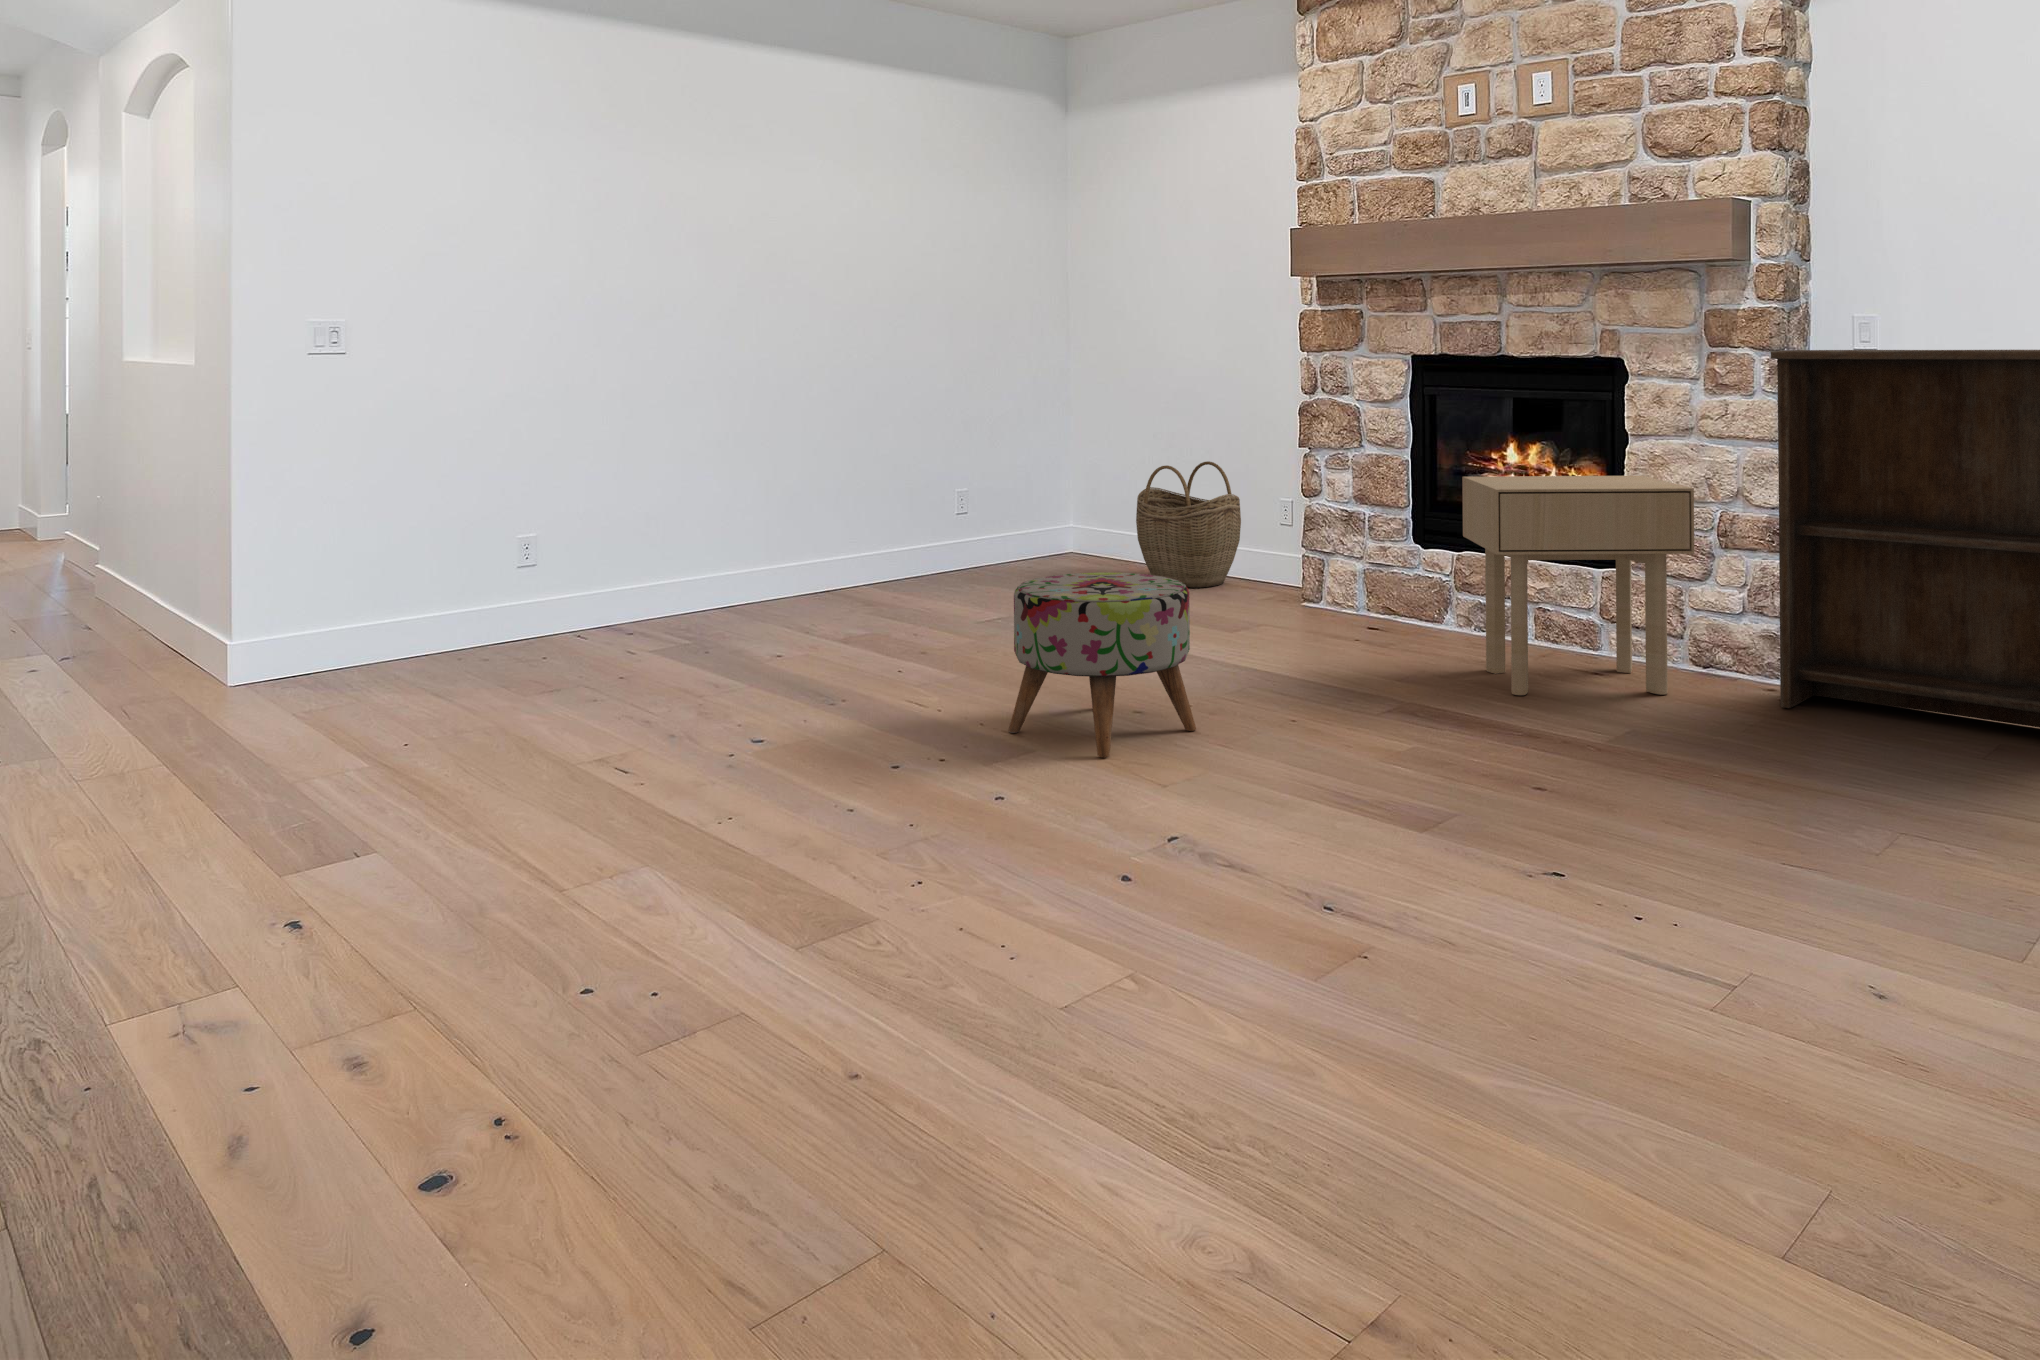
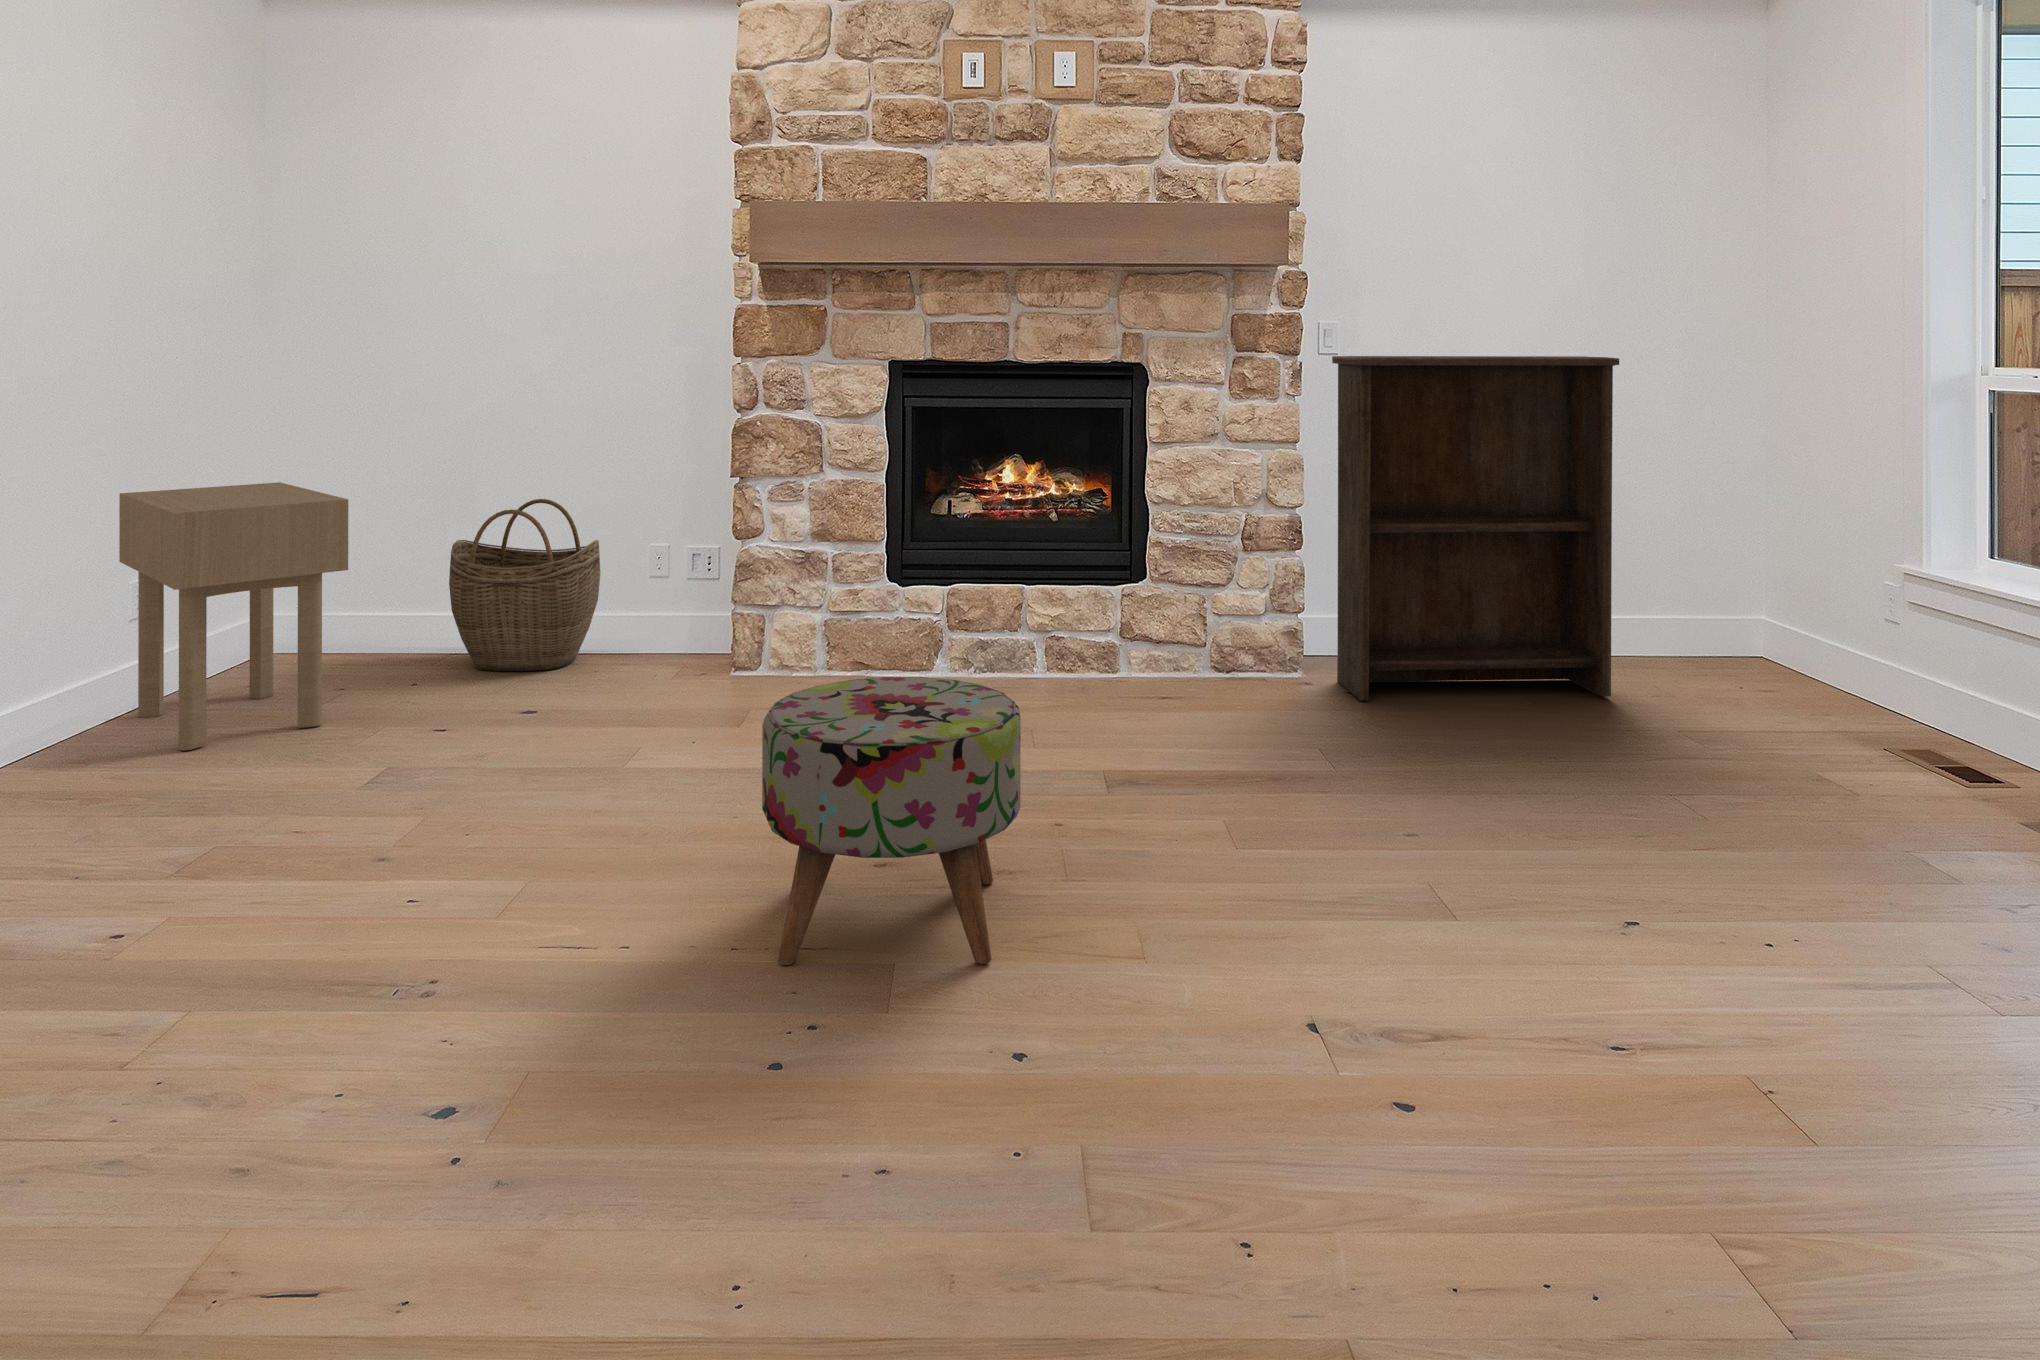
side table: present [1462,476,1694,695] -> present [119,482,348,750]

